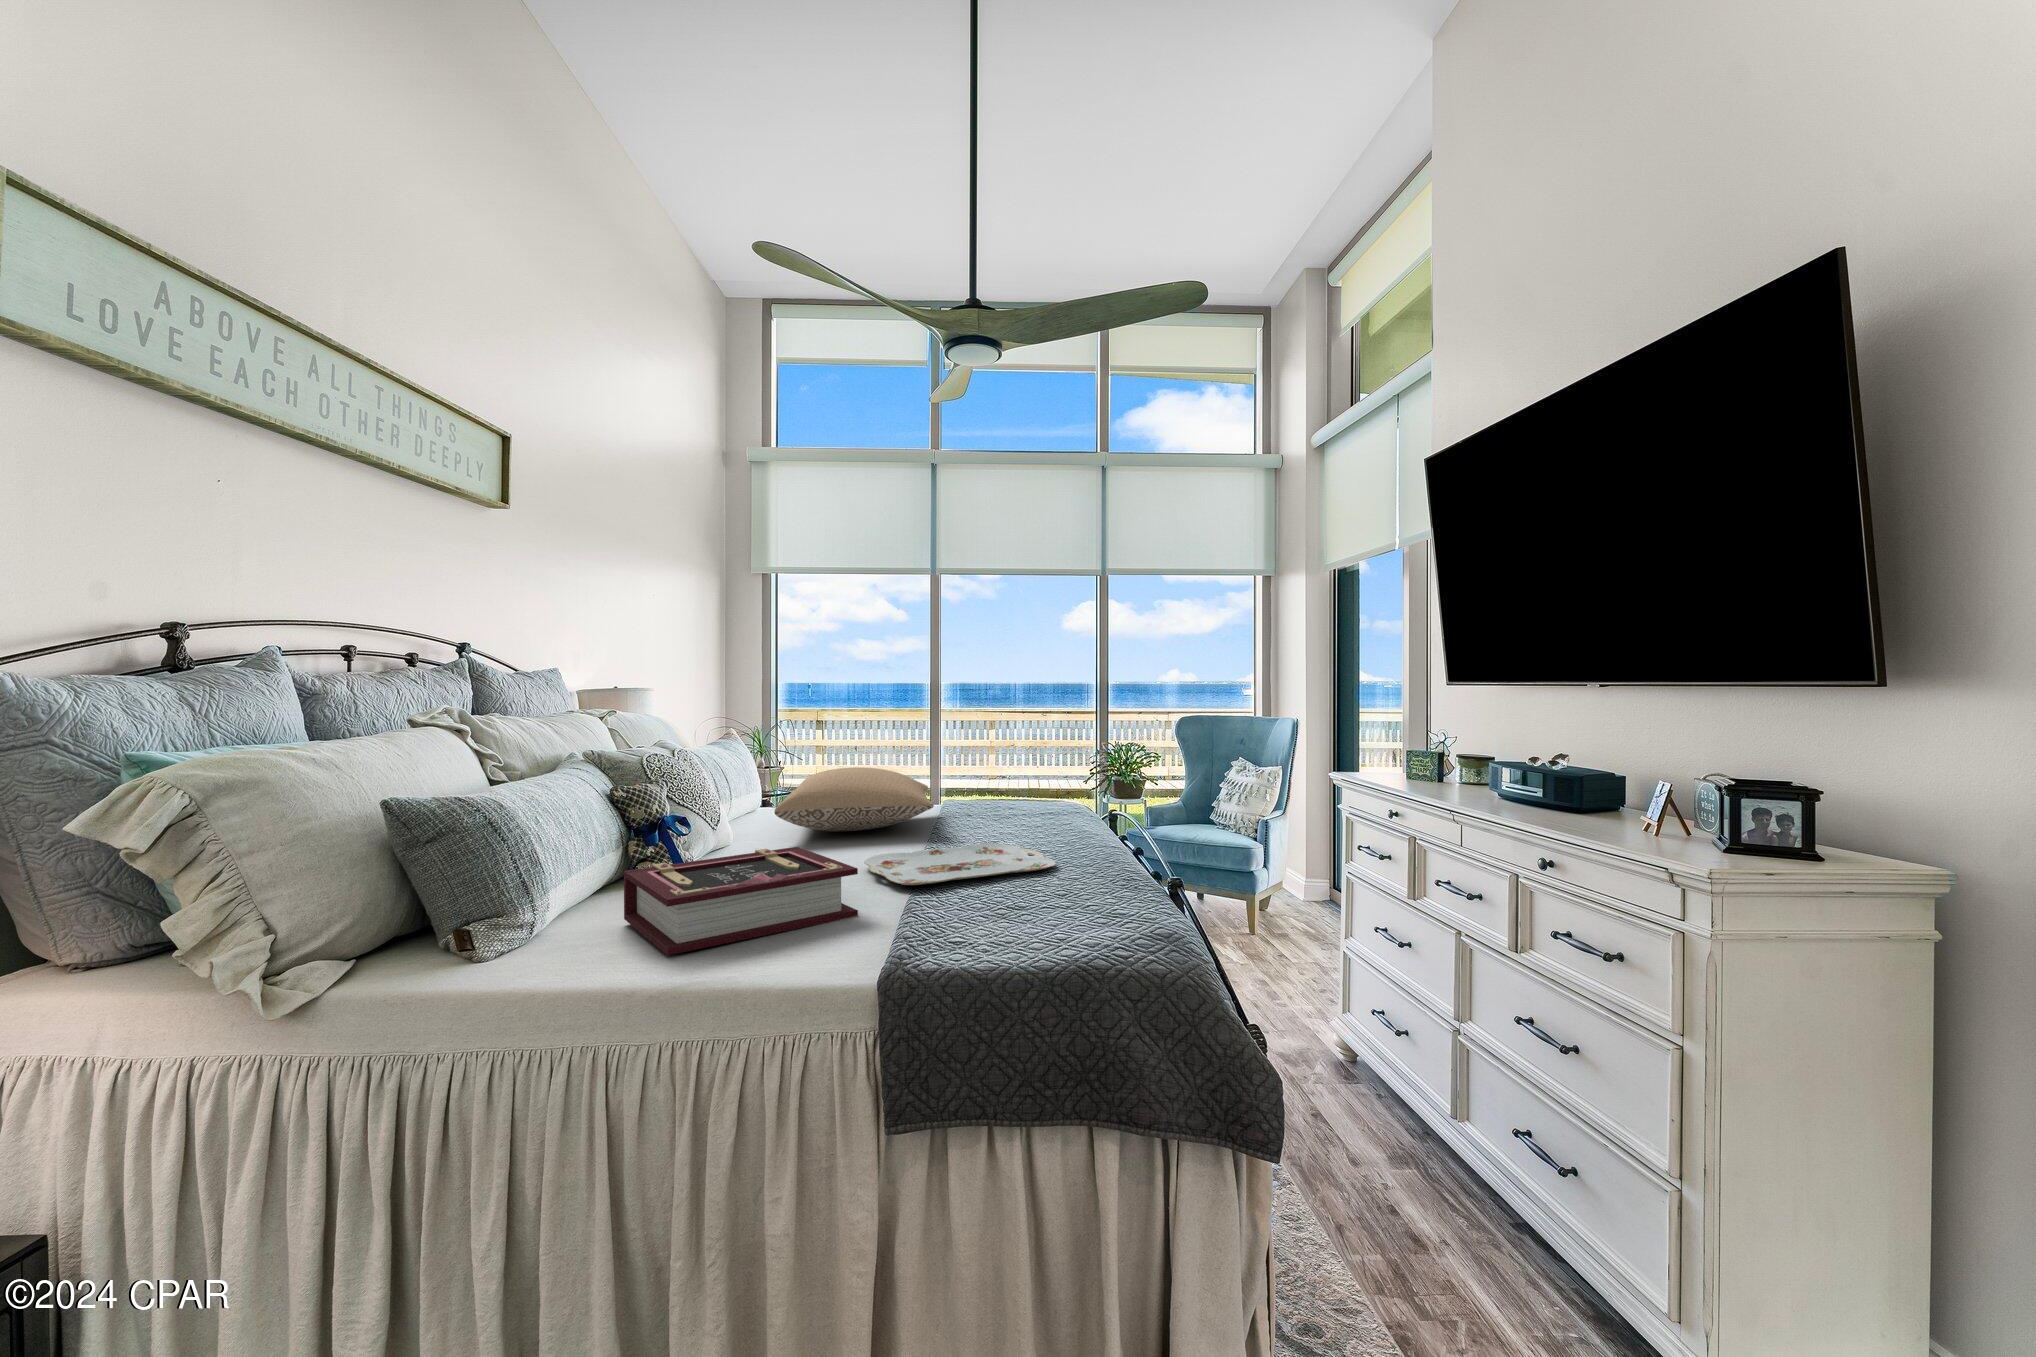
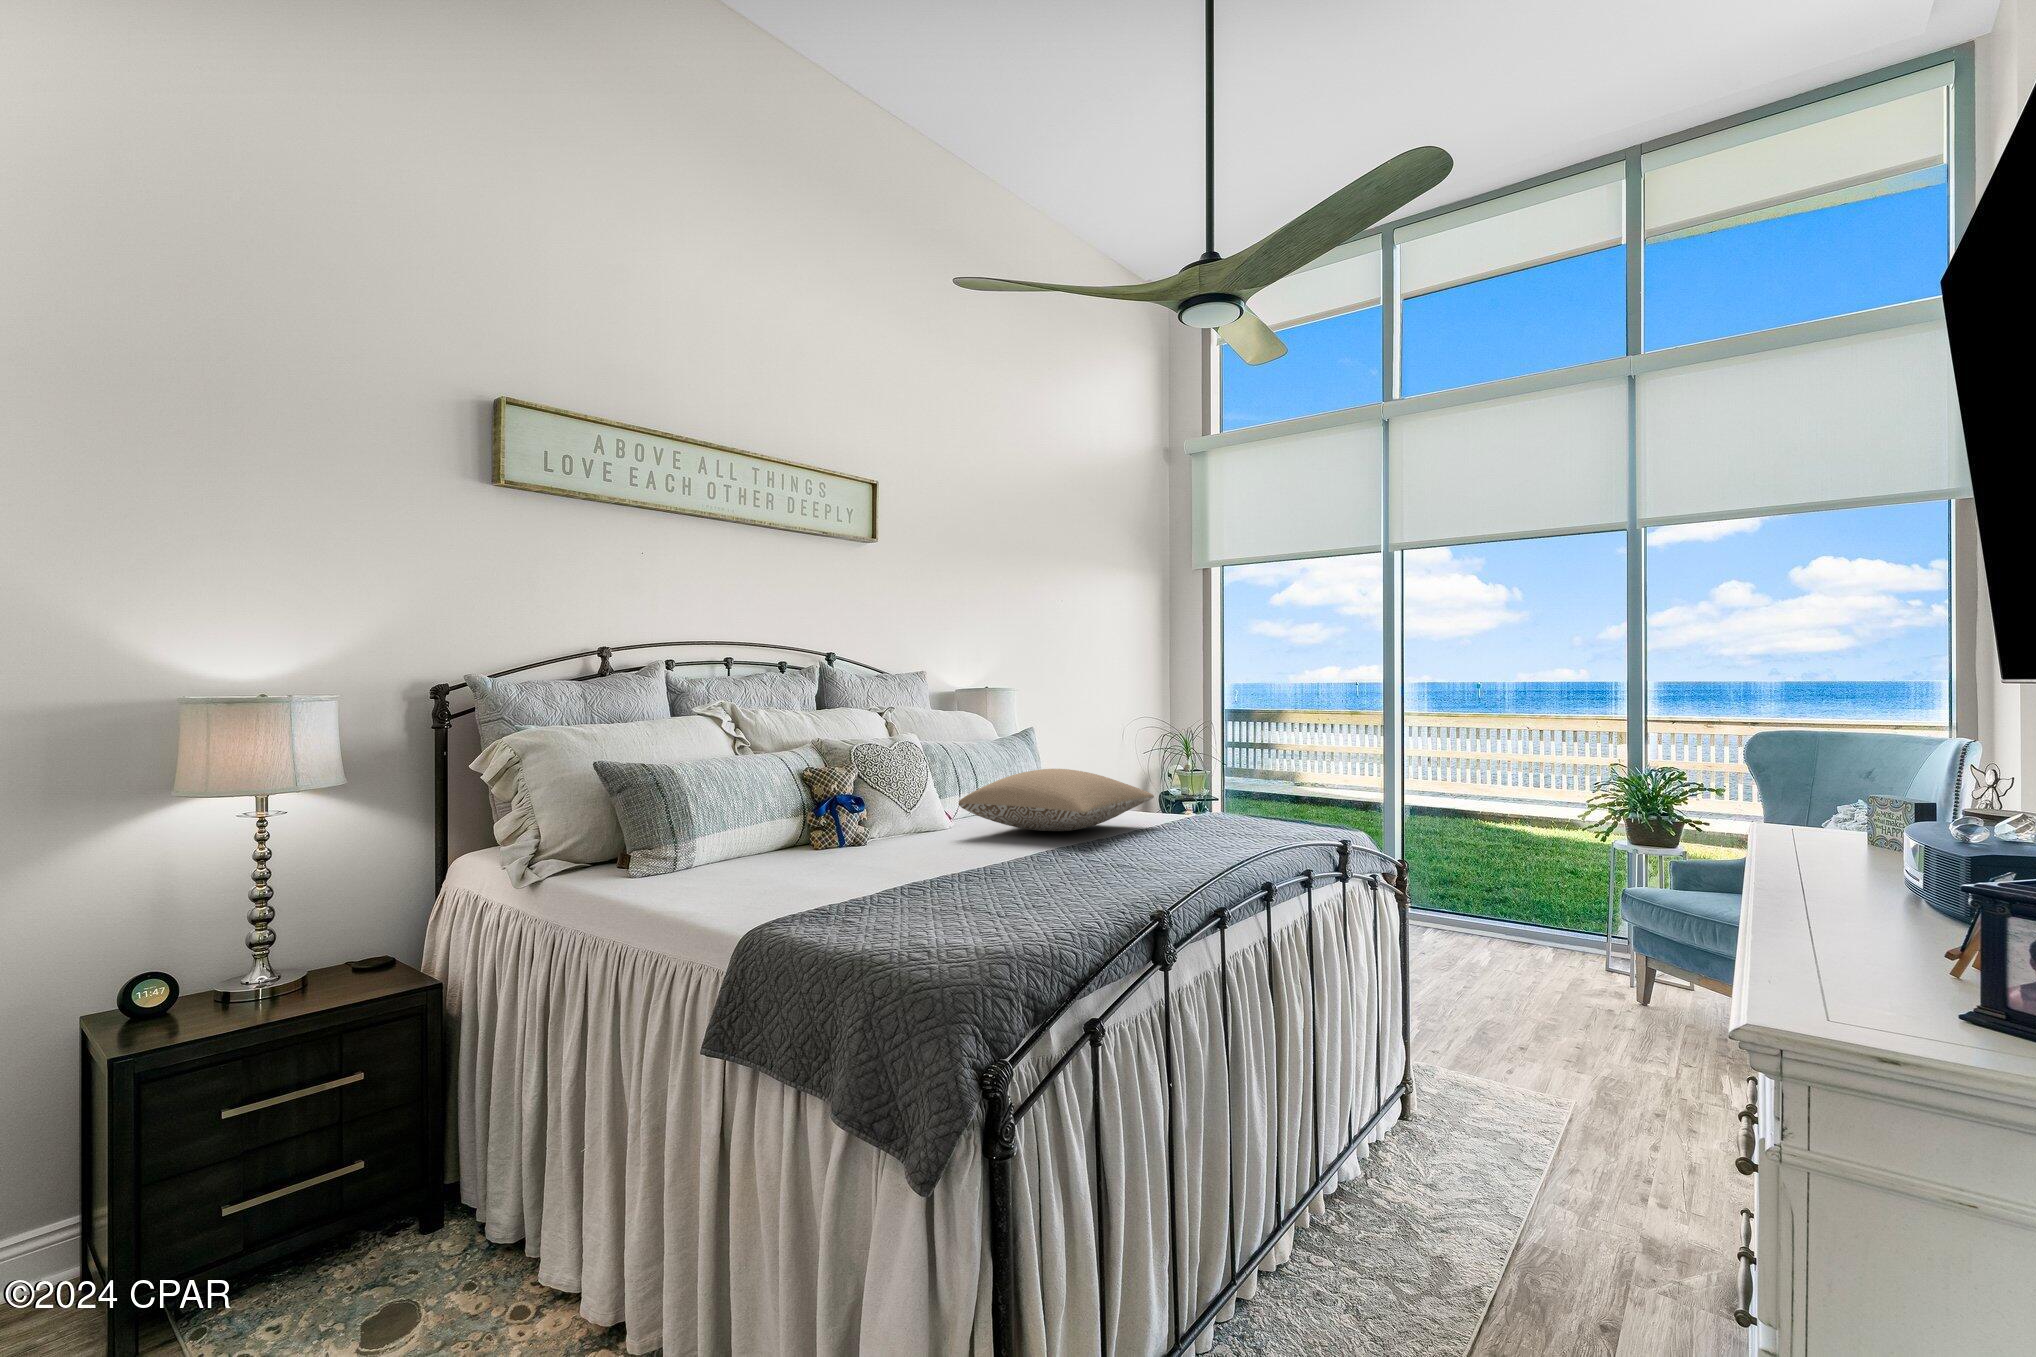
serving tray: present [864,843,1056,886] -> none [925,852,1113,887]
book: present [624,847,858,955] -> none [693,829,877,895]

